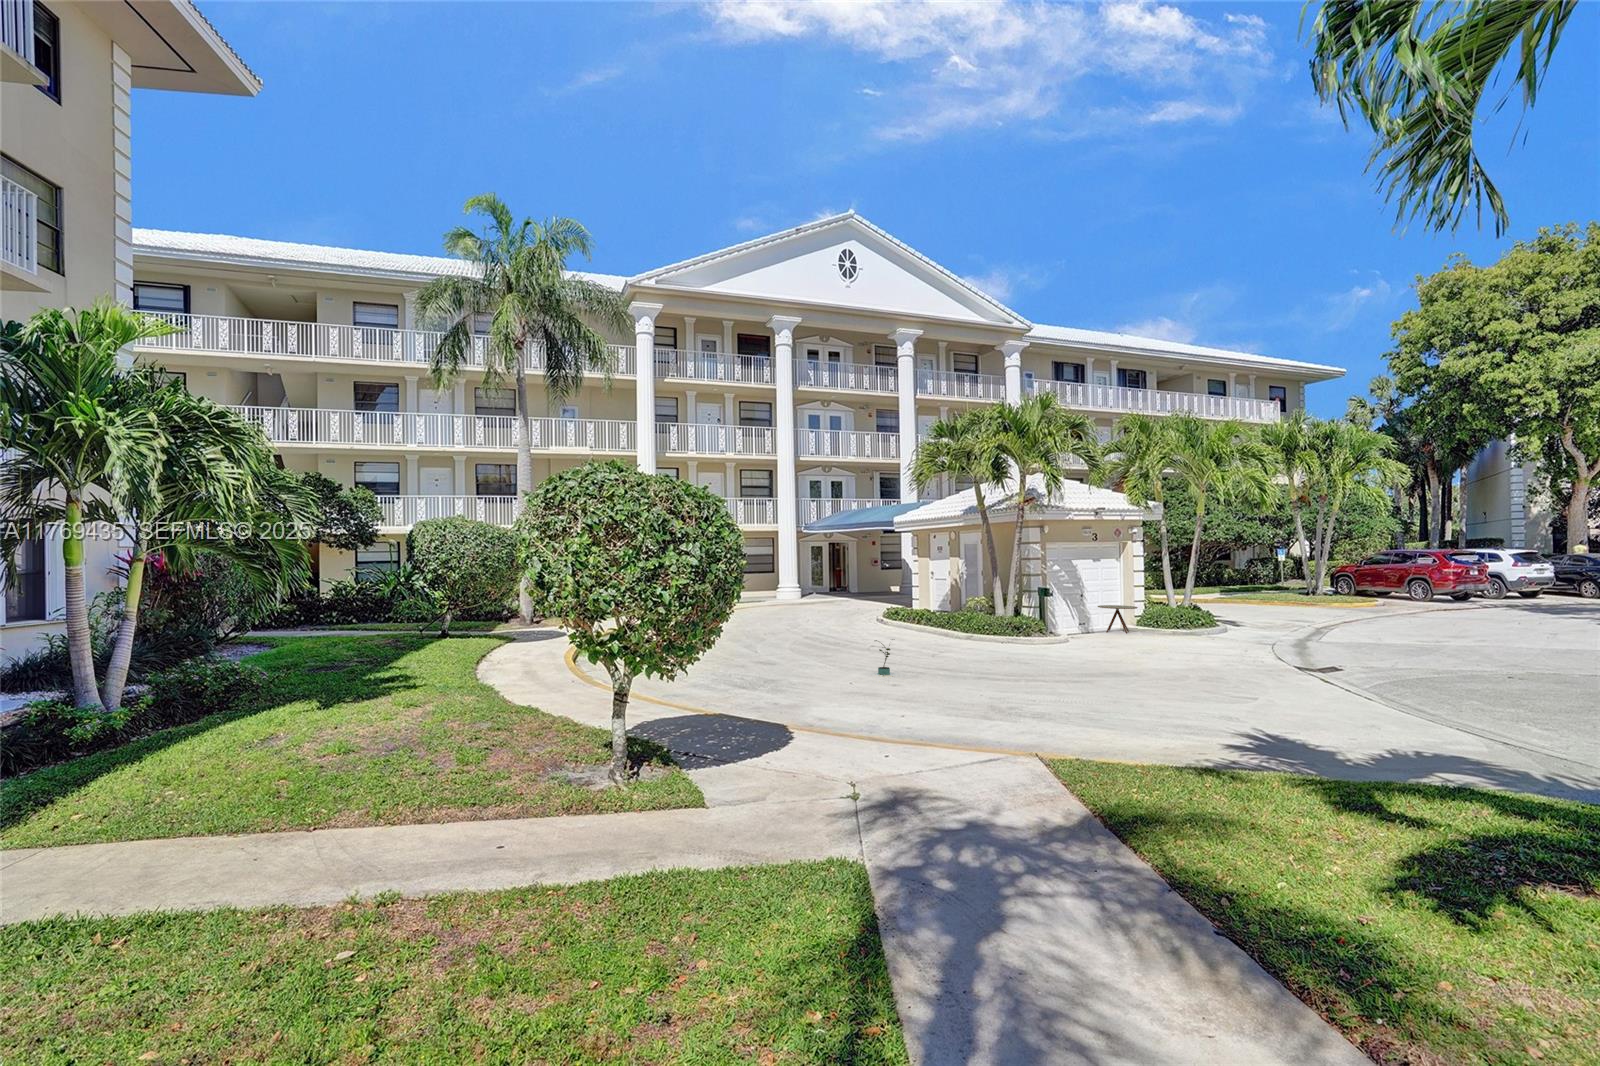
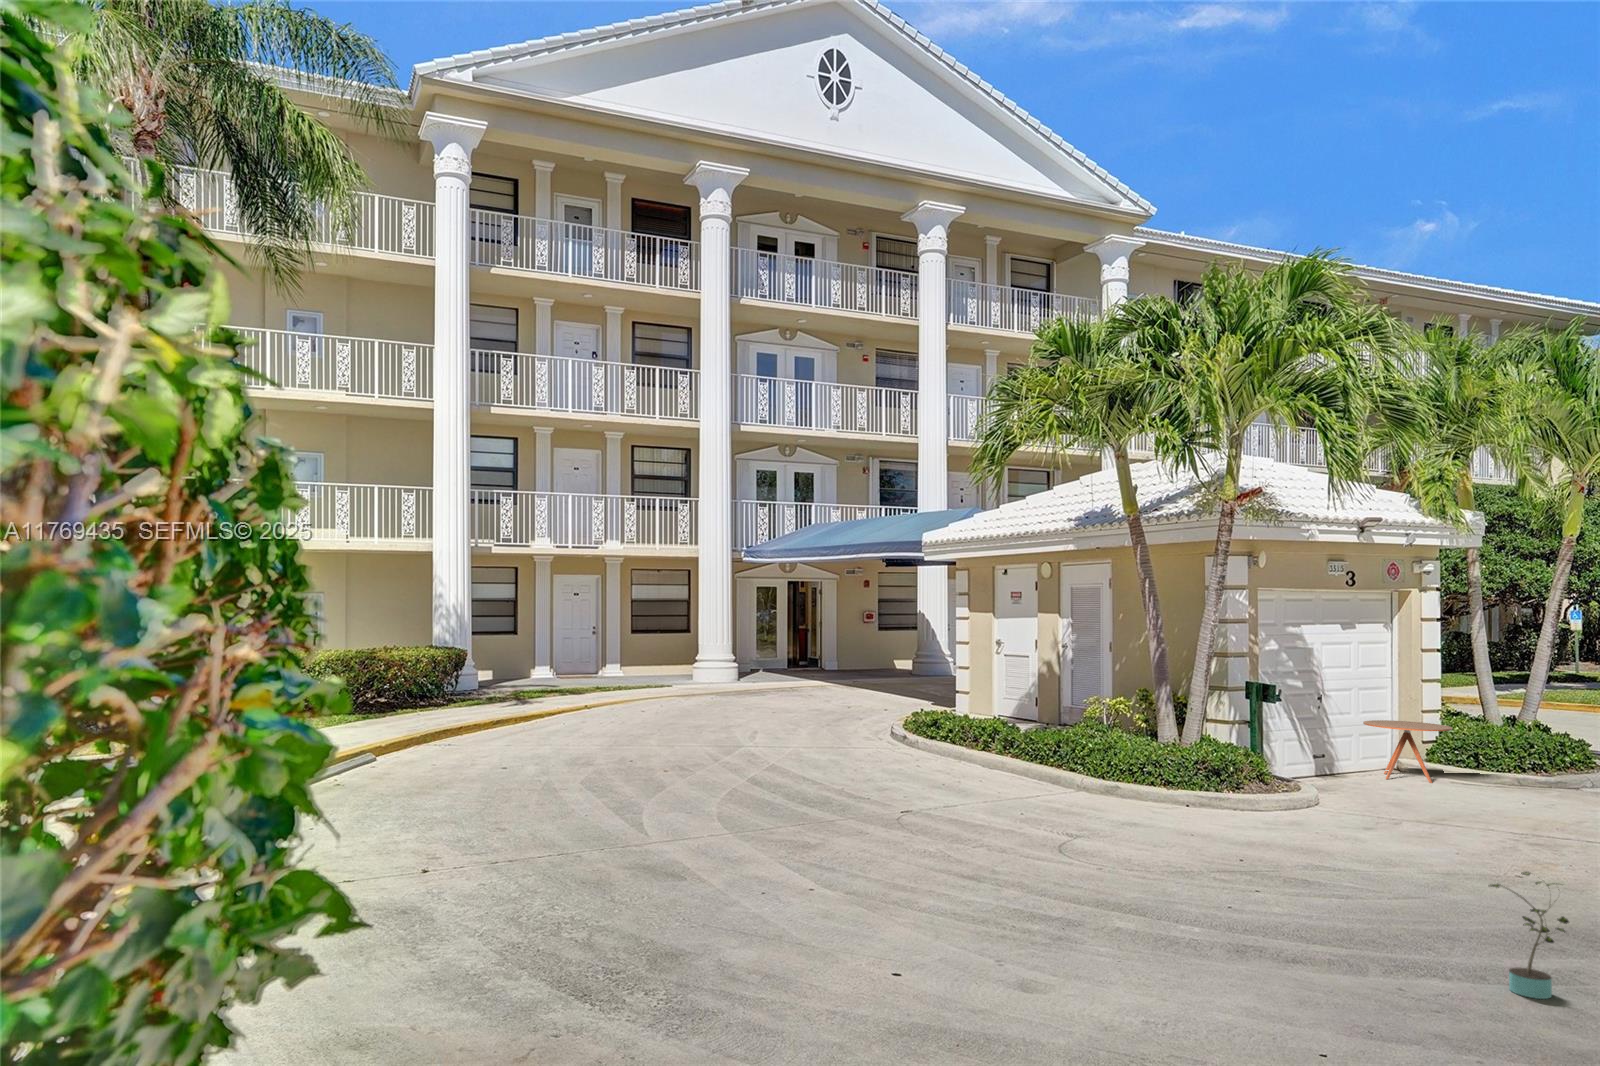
potted plant: present [875,640,890,675] -> present [1489,872,1569,999]

